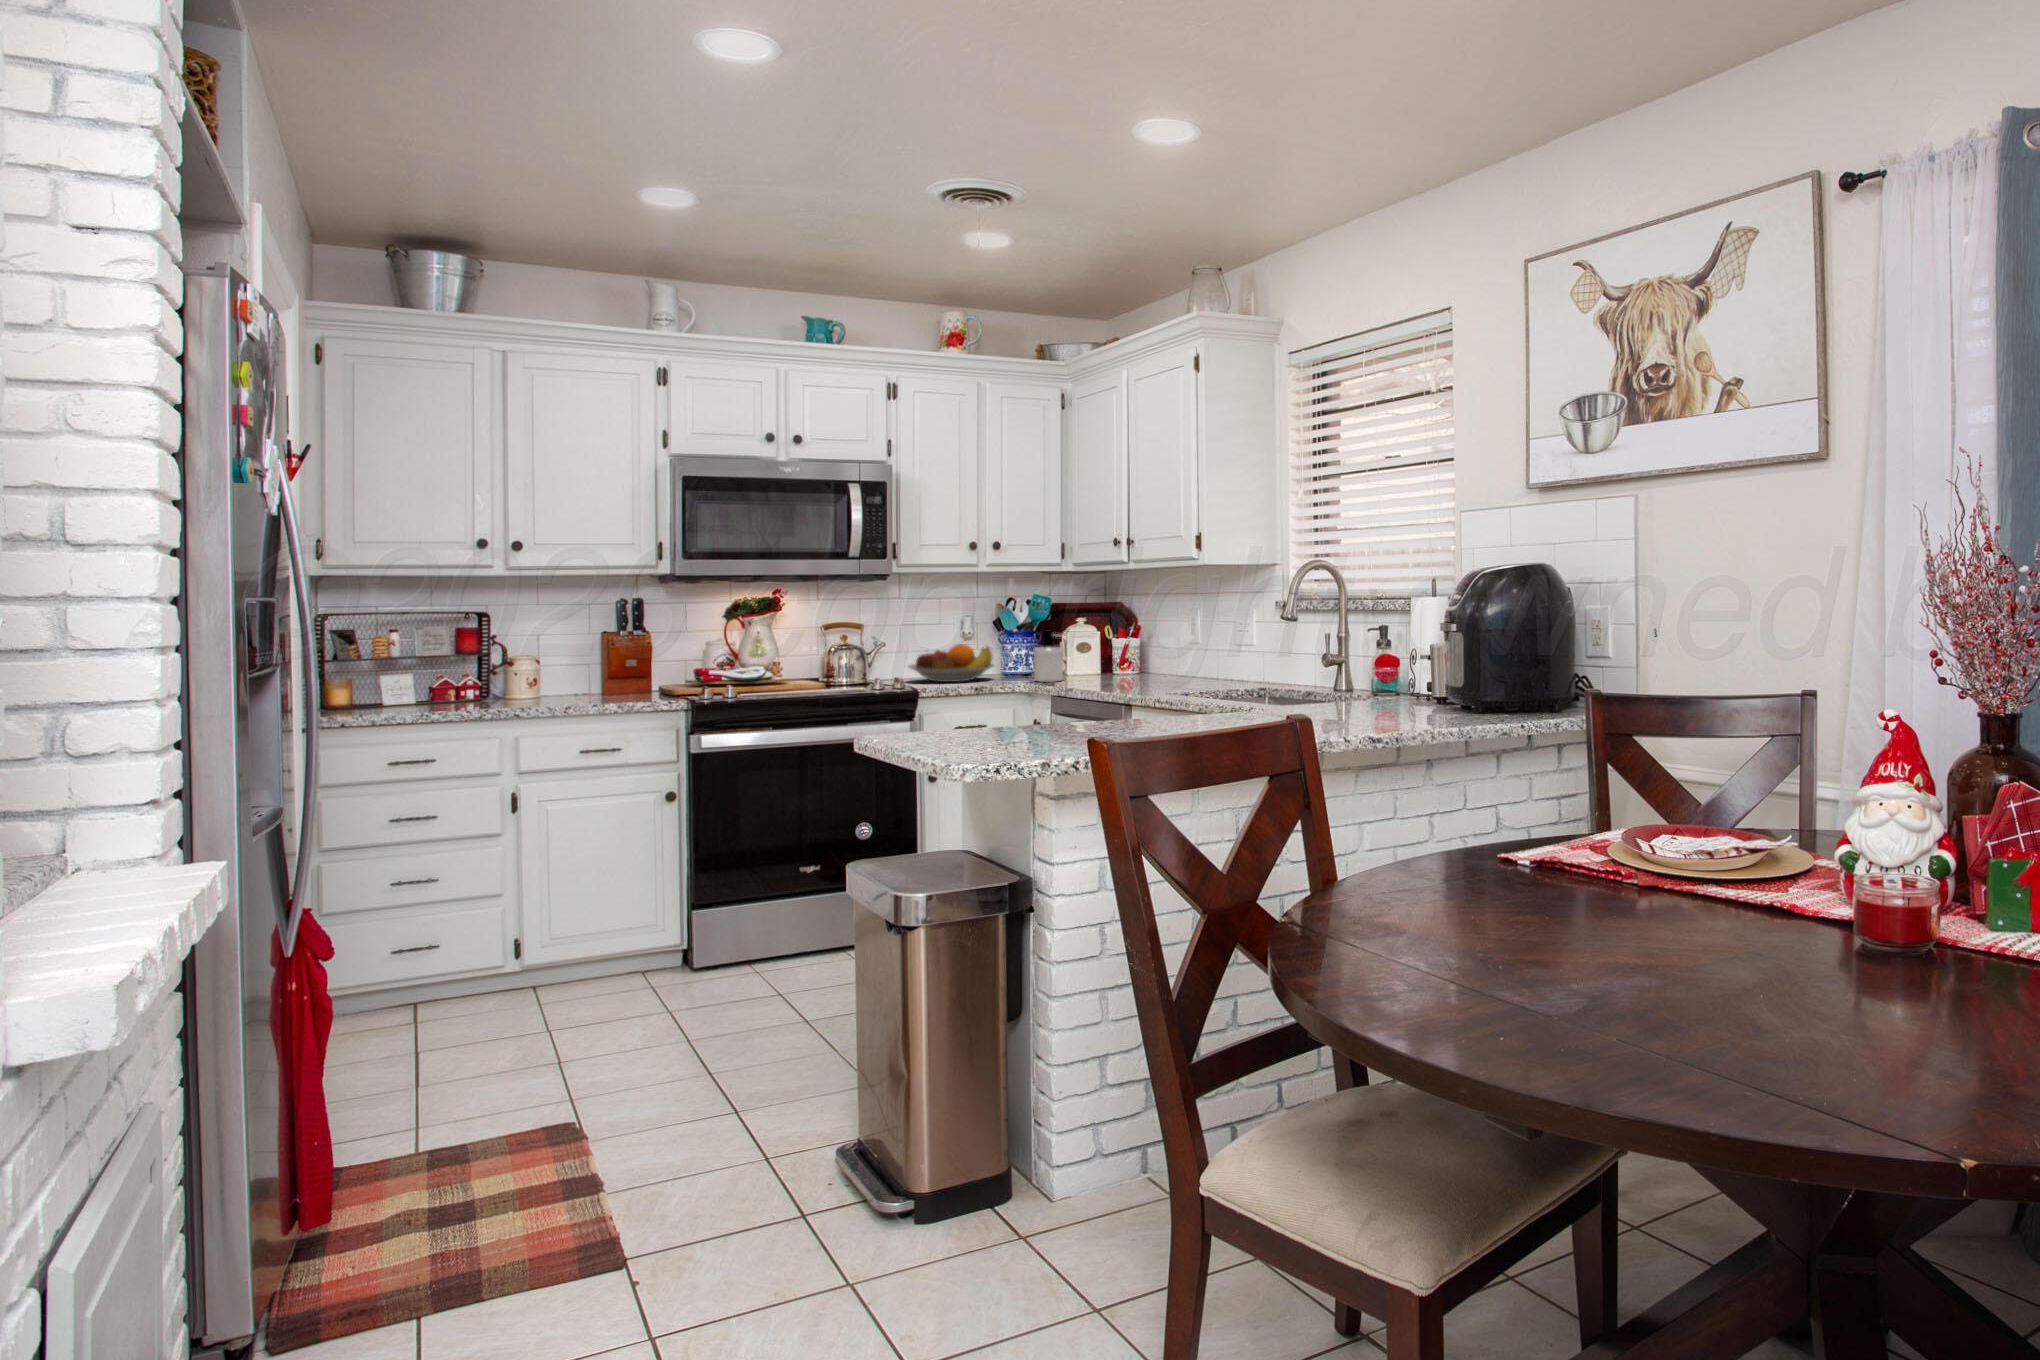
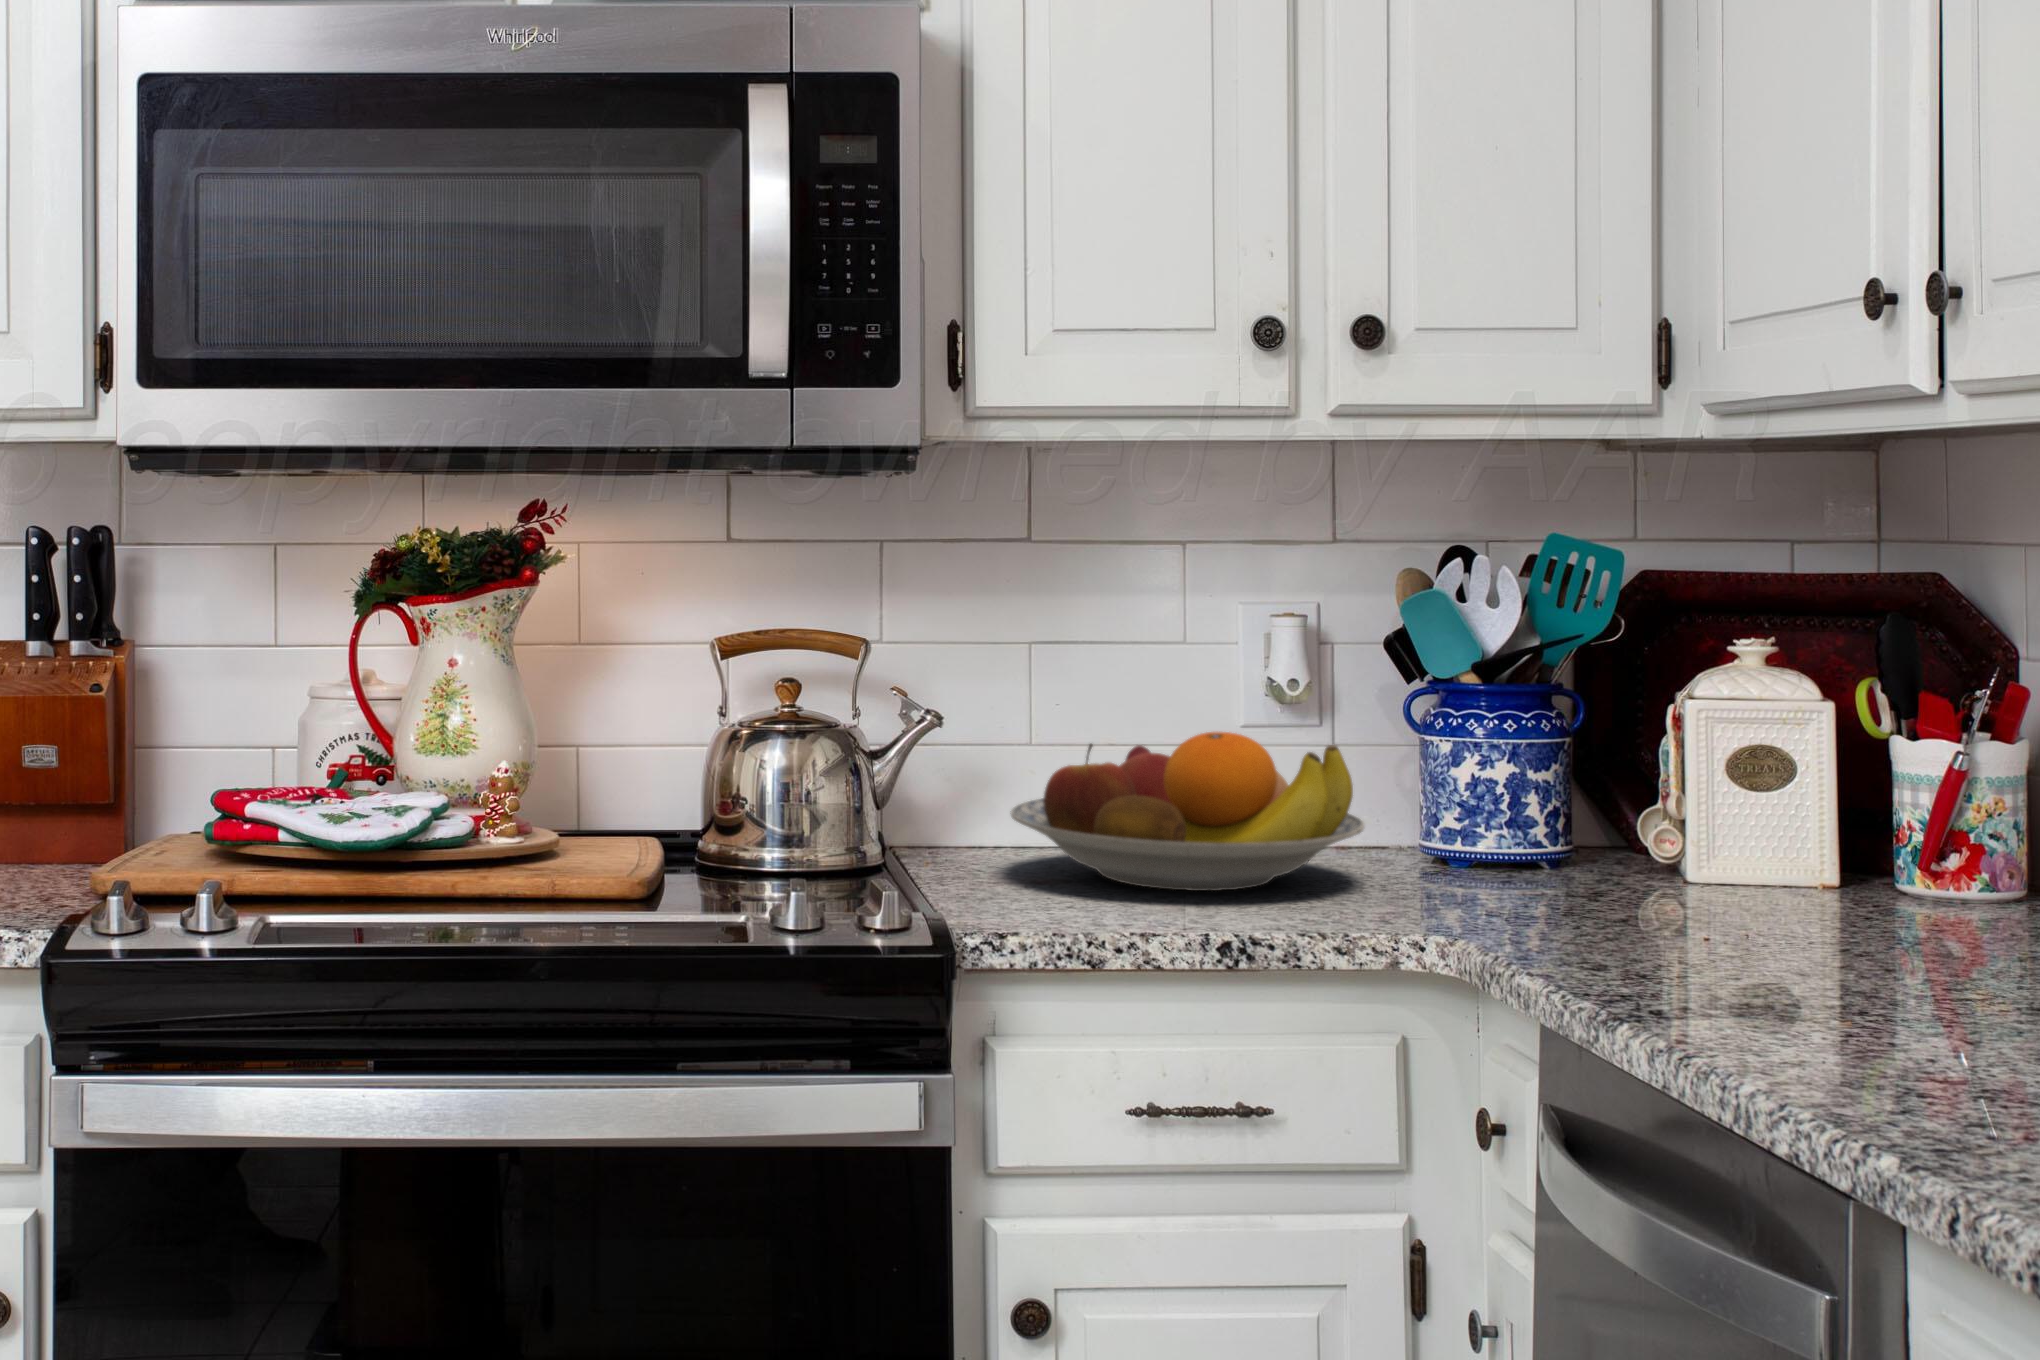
soap dispenser: present [1033,631,1067,682] -> none [1535,695,1722,943]

